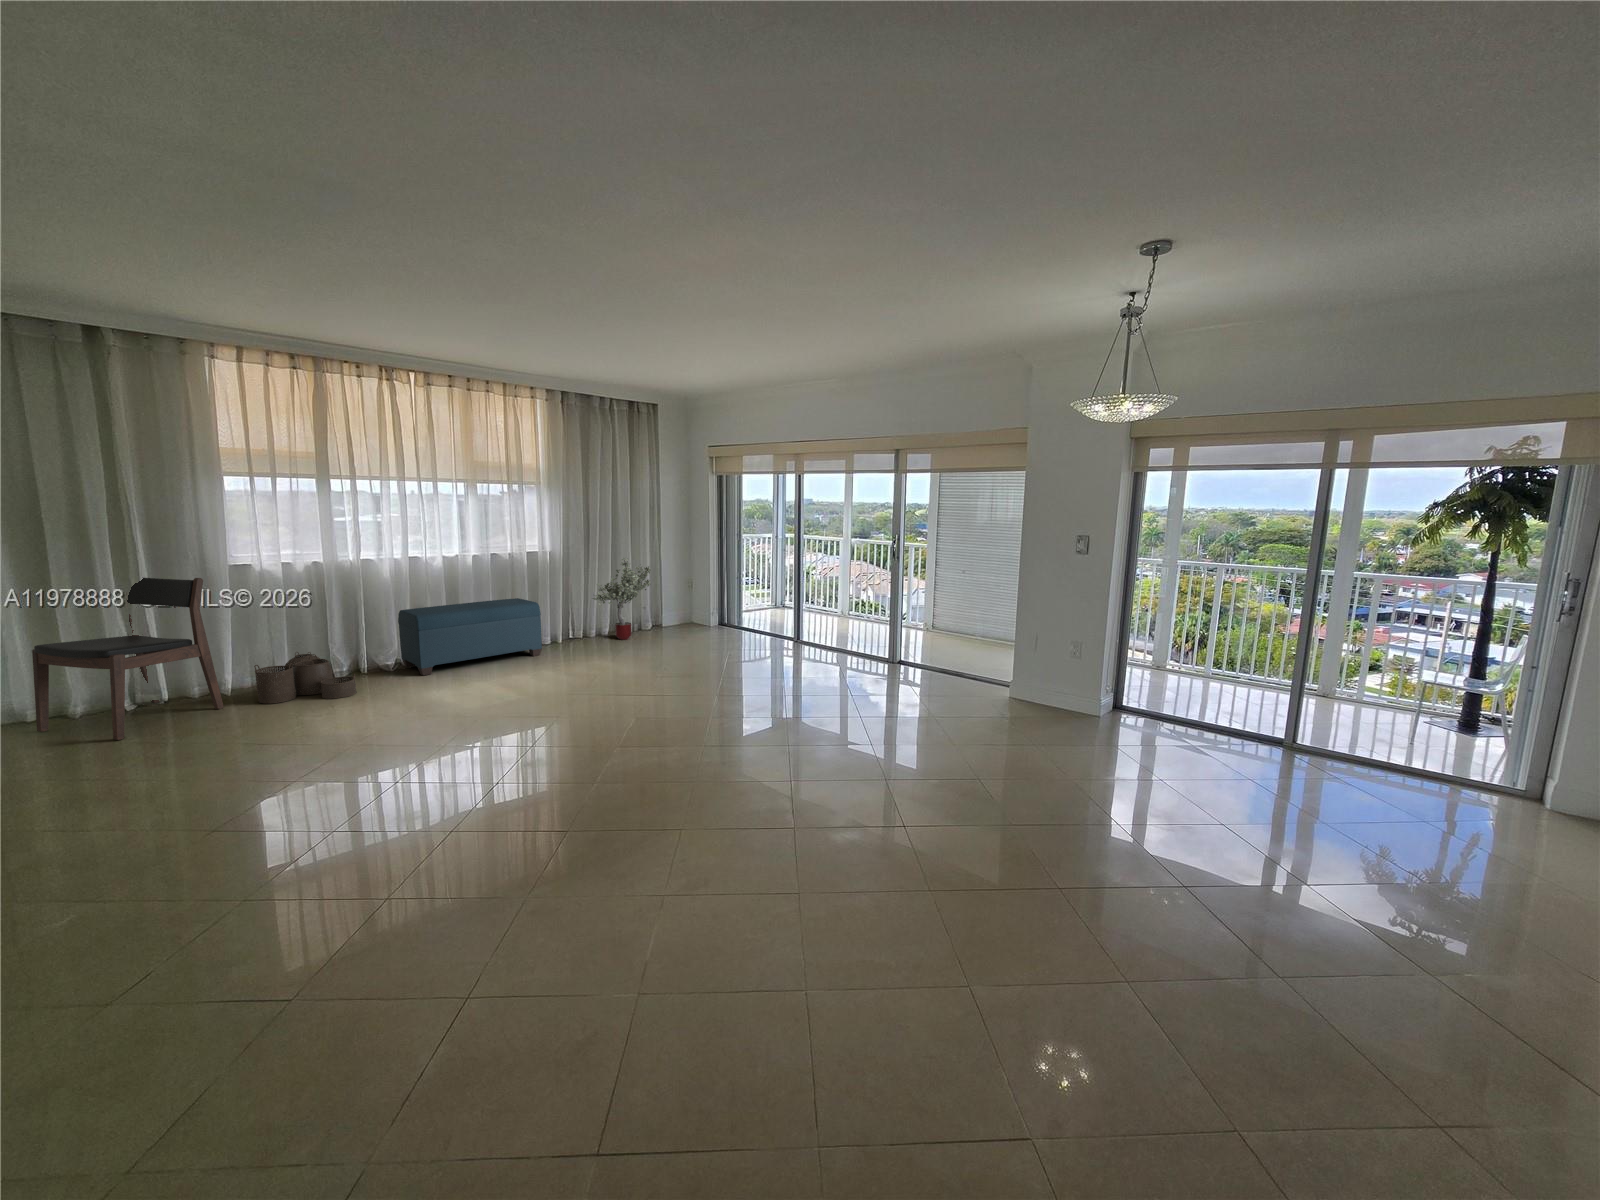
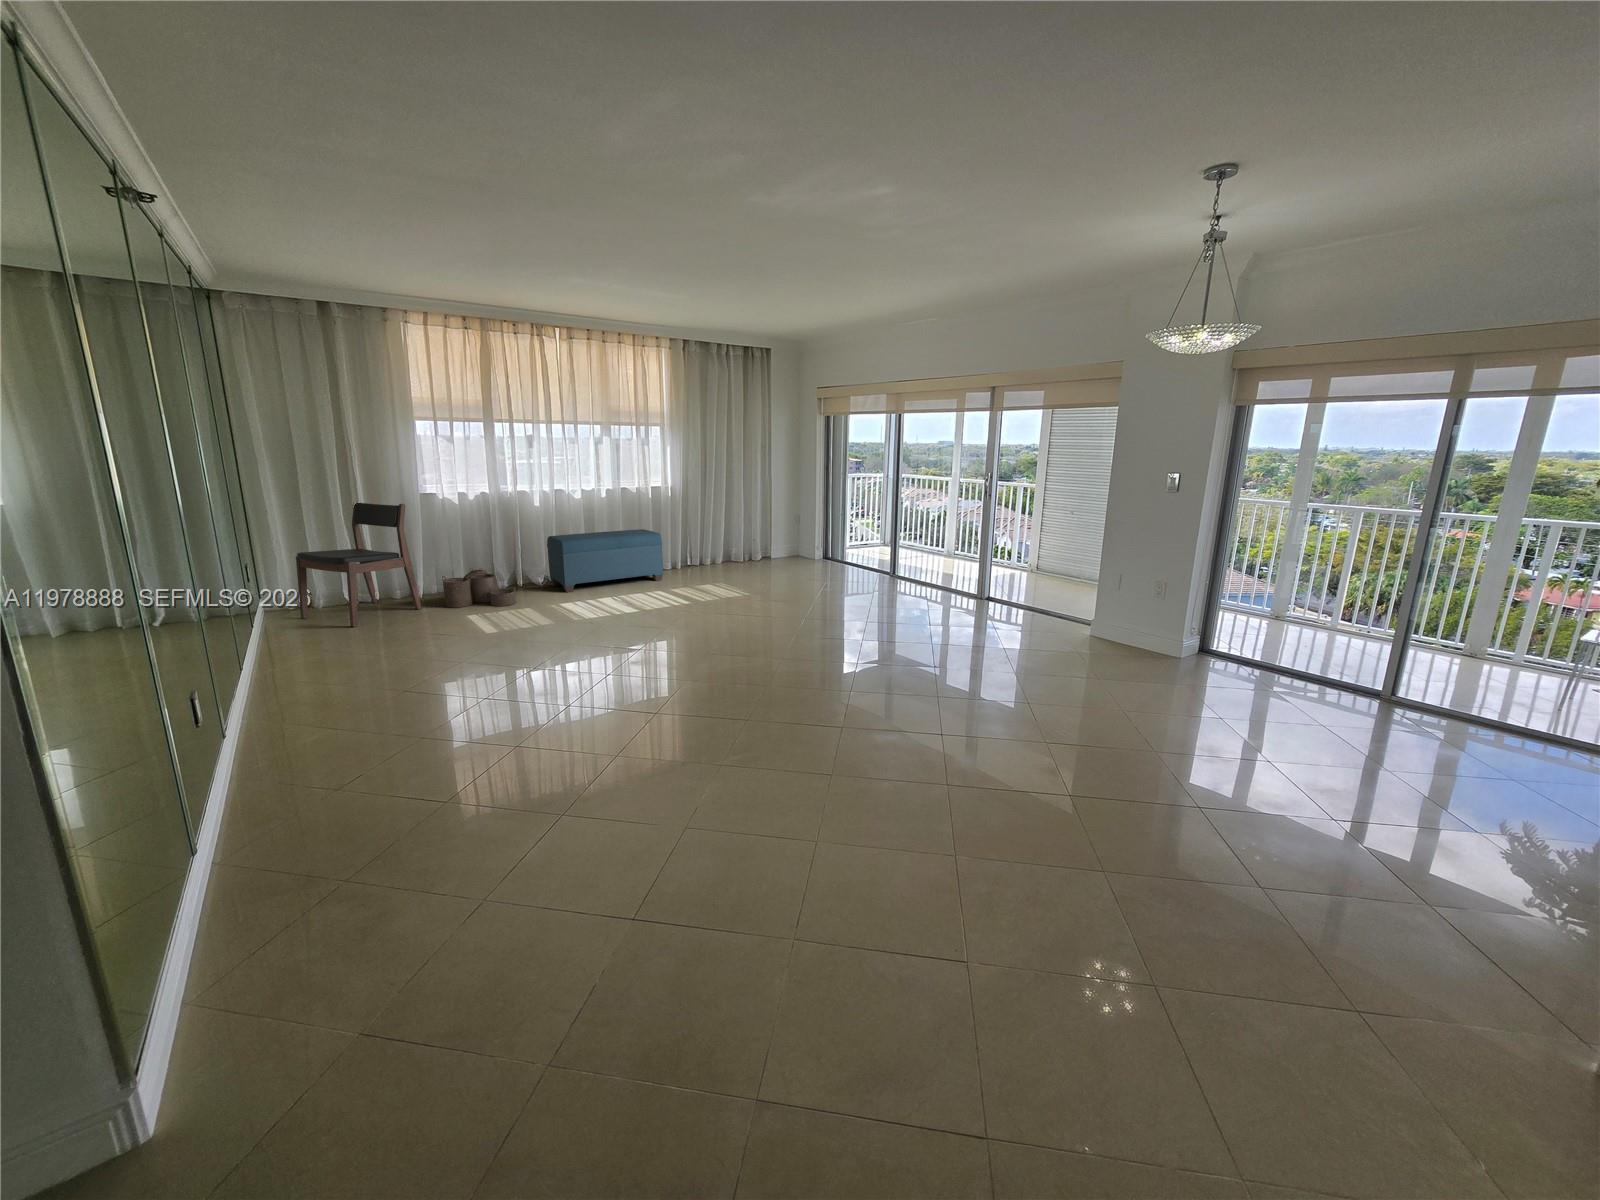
potted tree: present [592,558,651,640] -> none [707,494,760,570]

